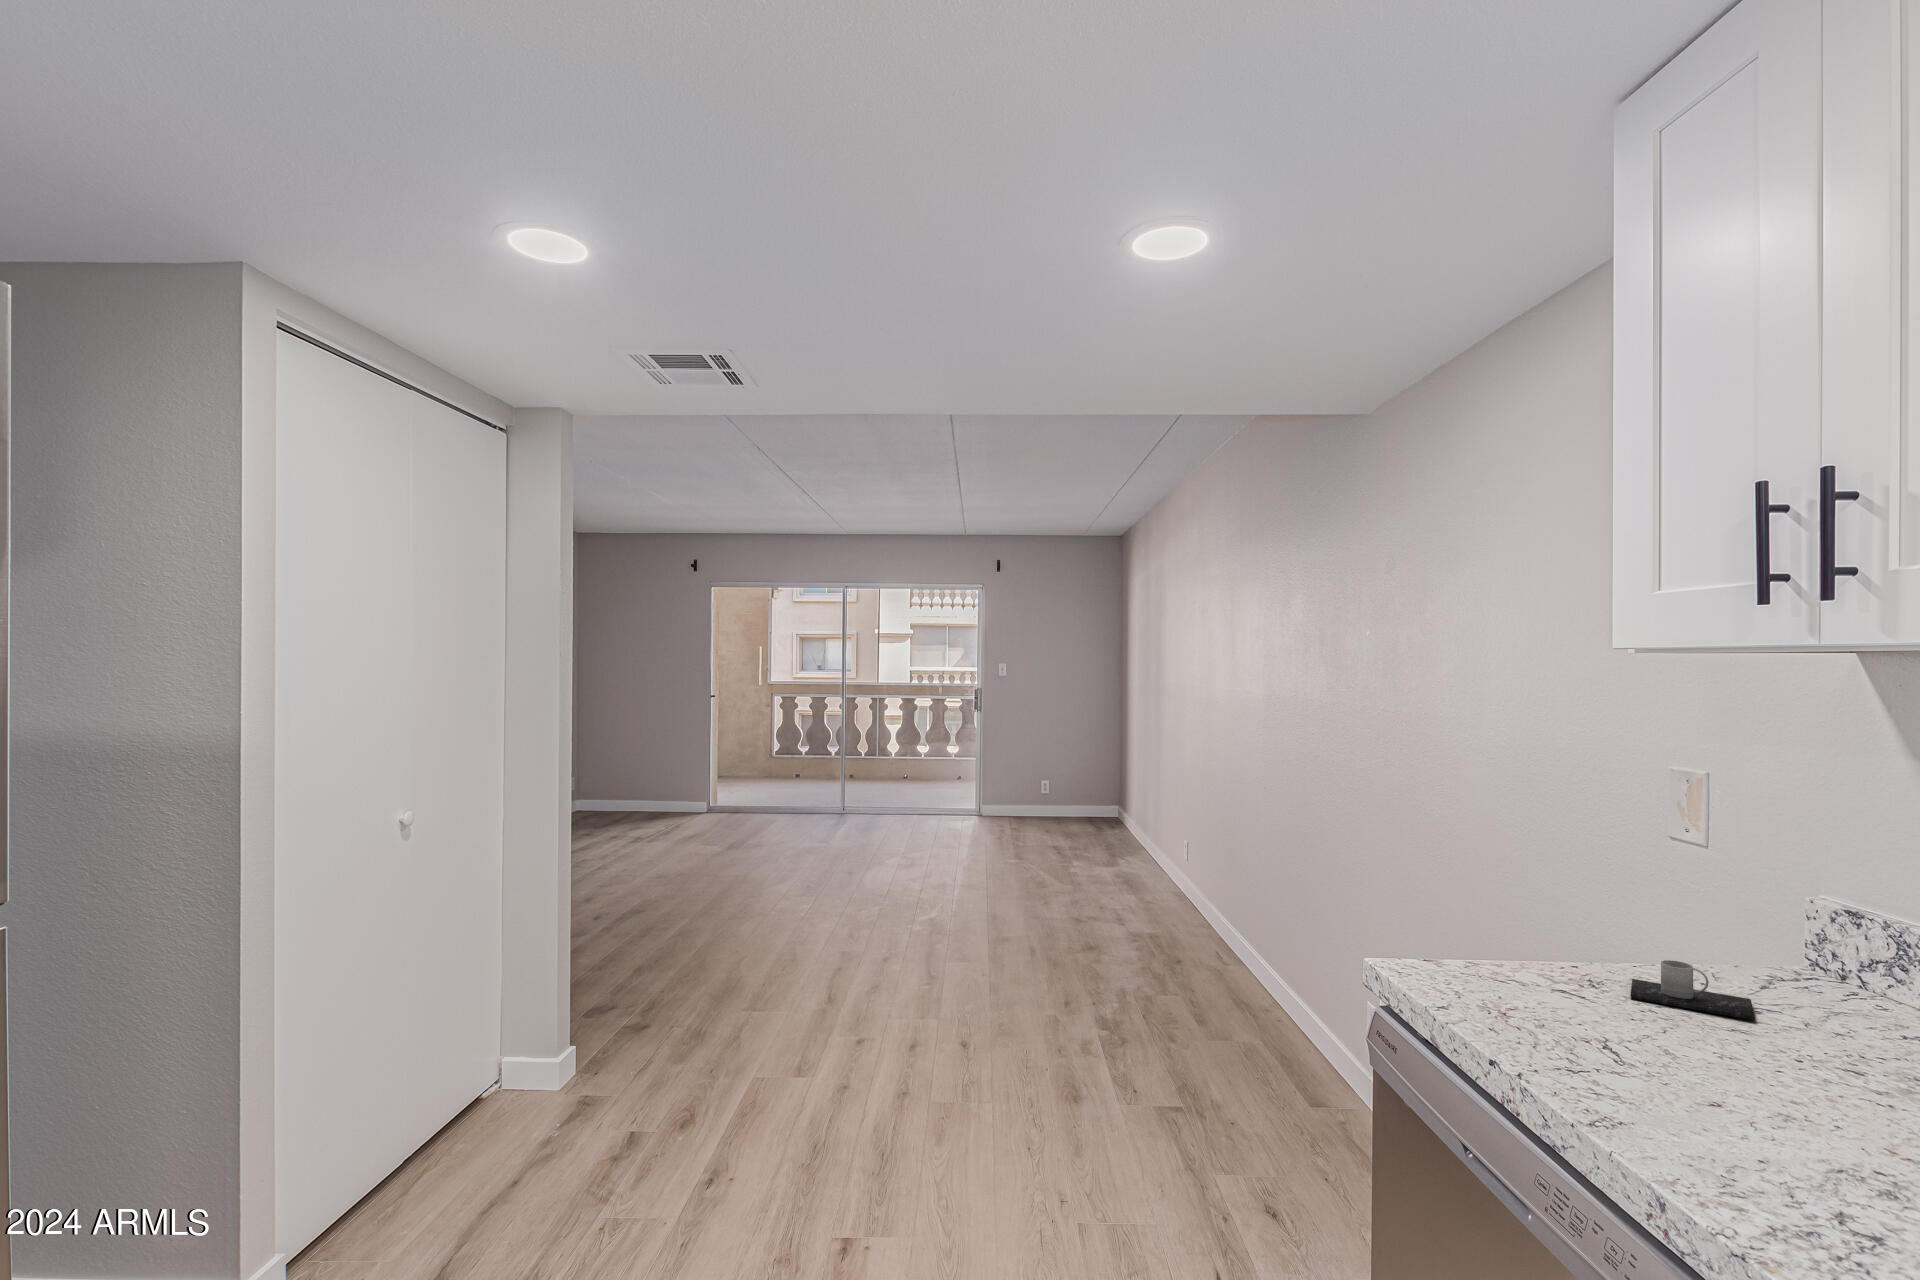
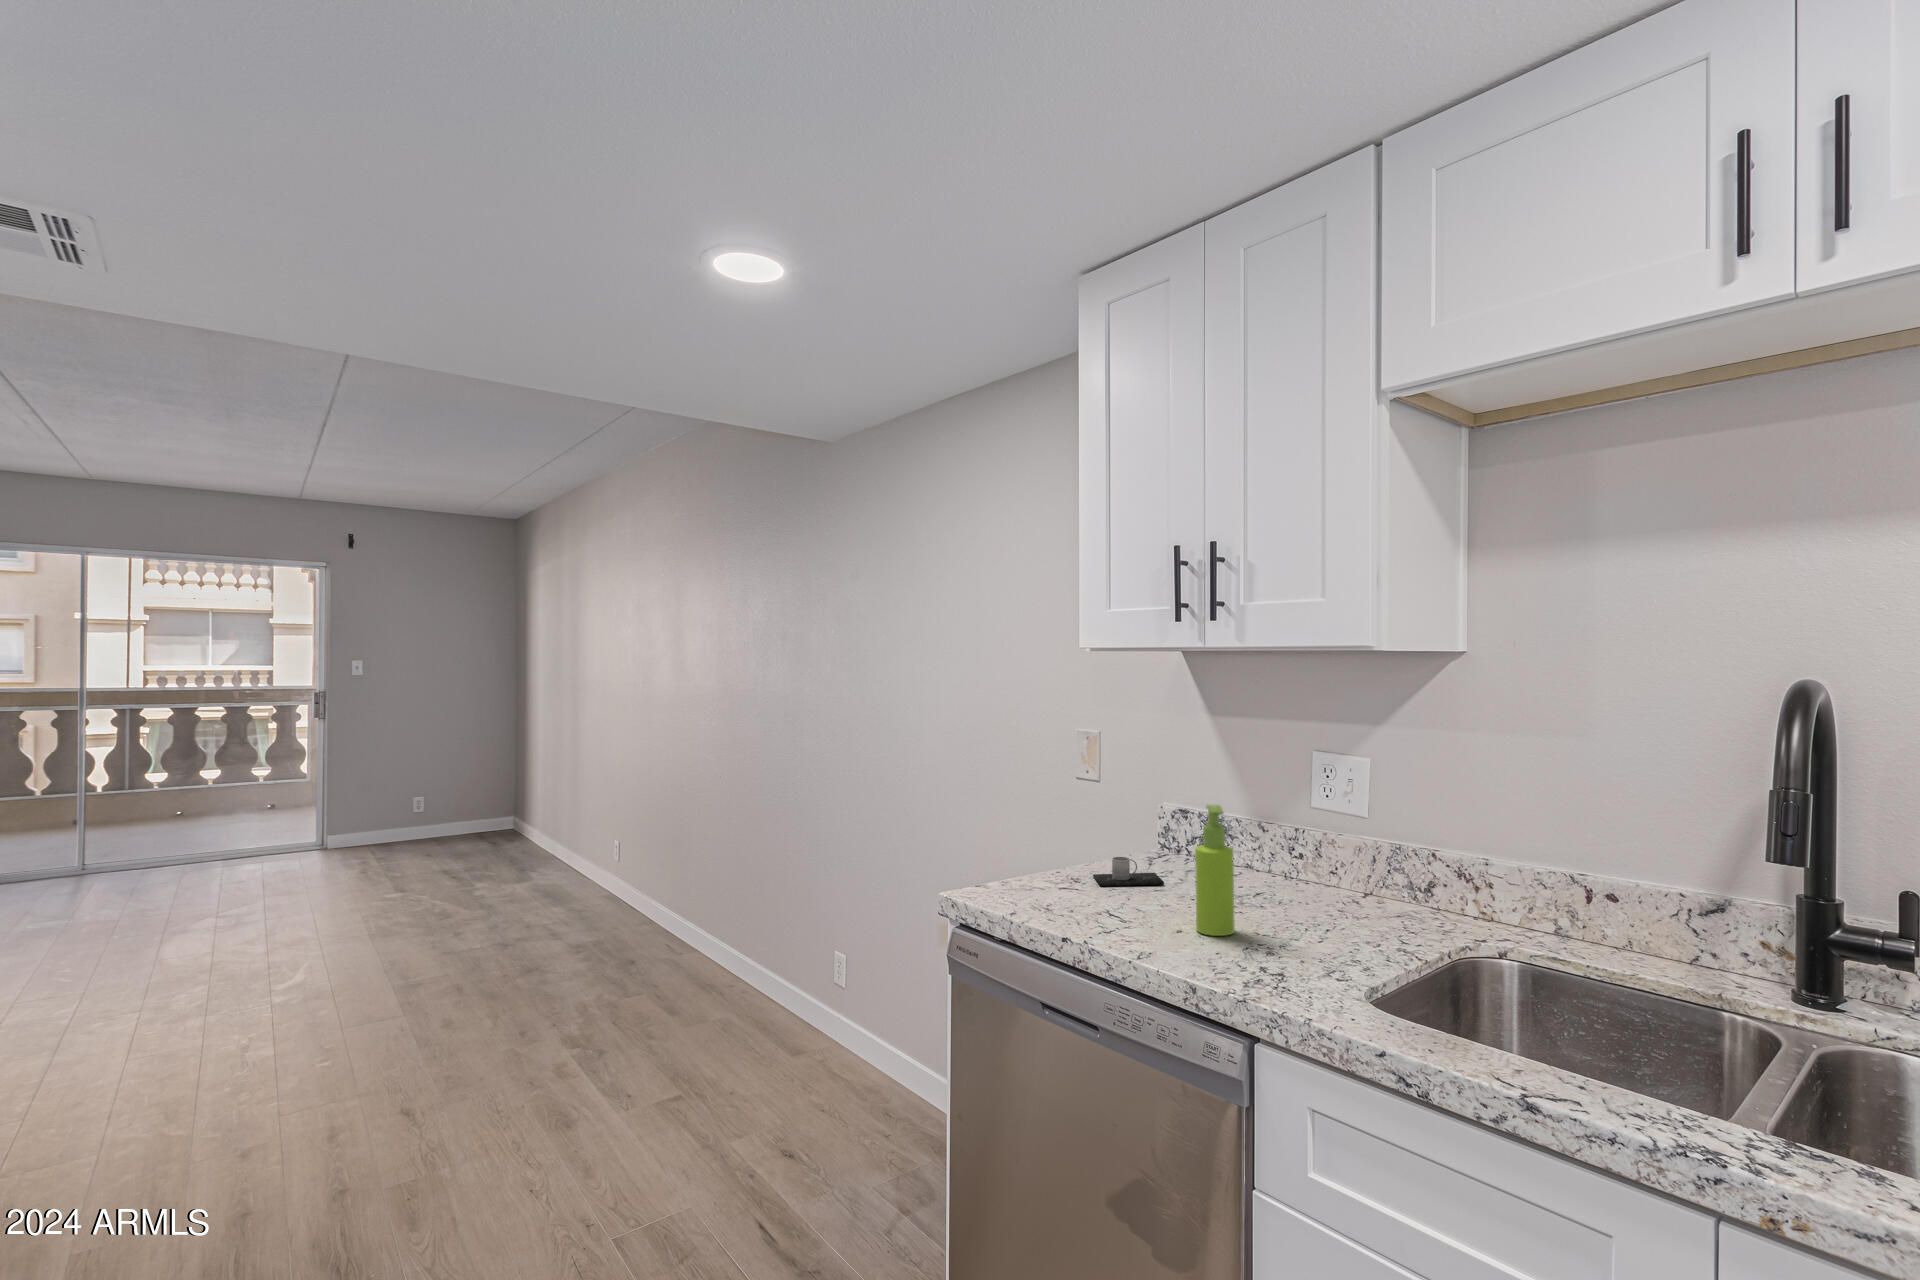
soap dispenser: none [1752,901,1837,1135] -> present [1195,805,1234,936]

